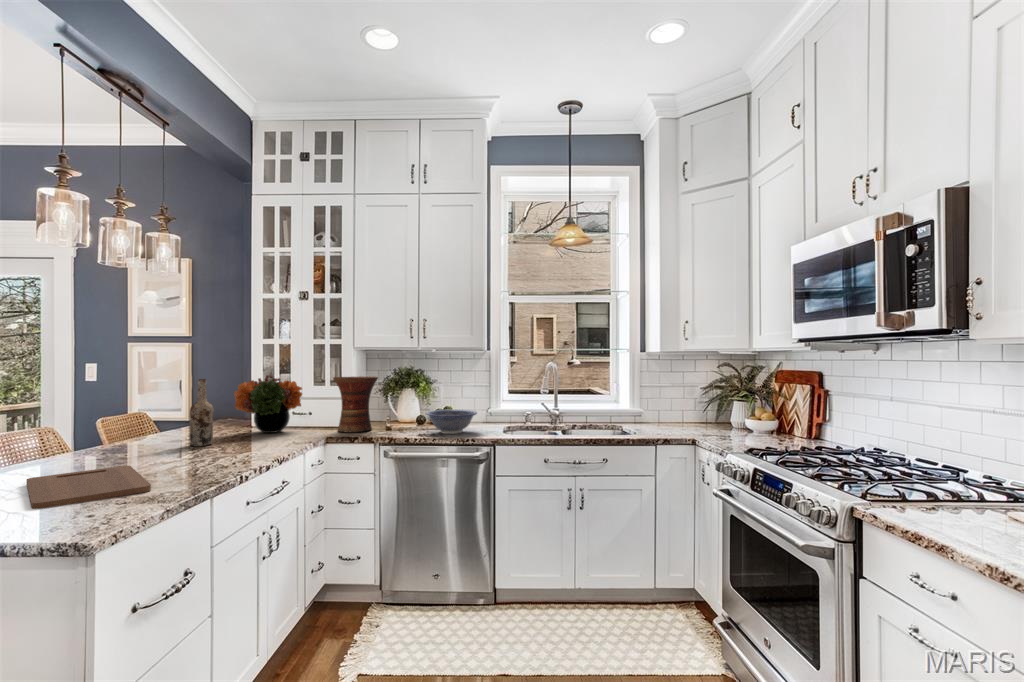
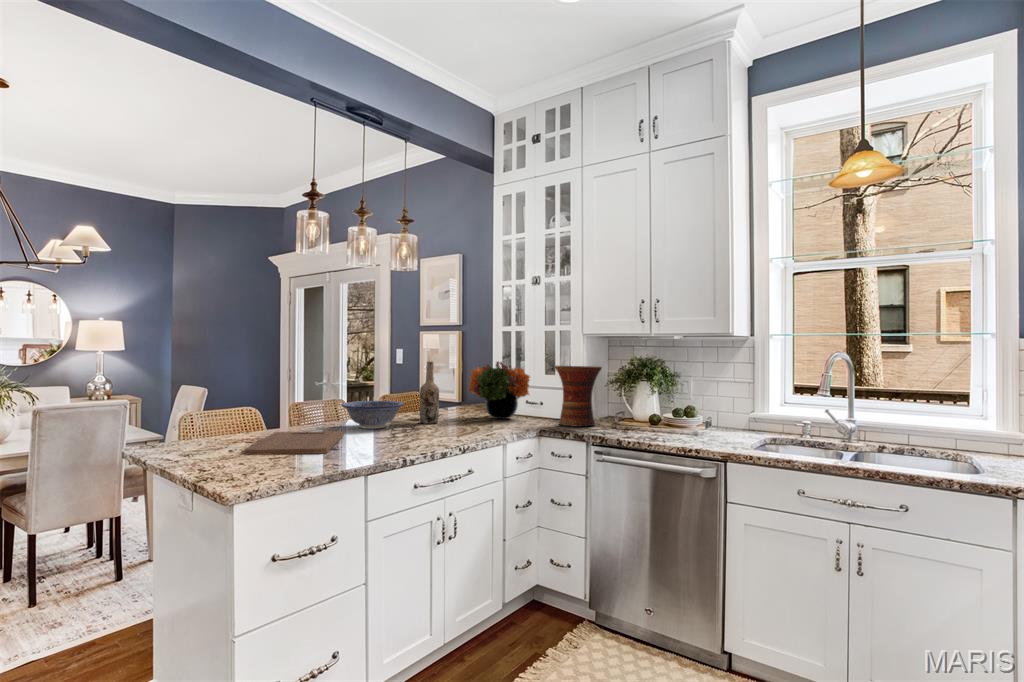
decorative bowl: present [426,409,477,434] -> present [342,401,404,429]

